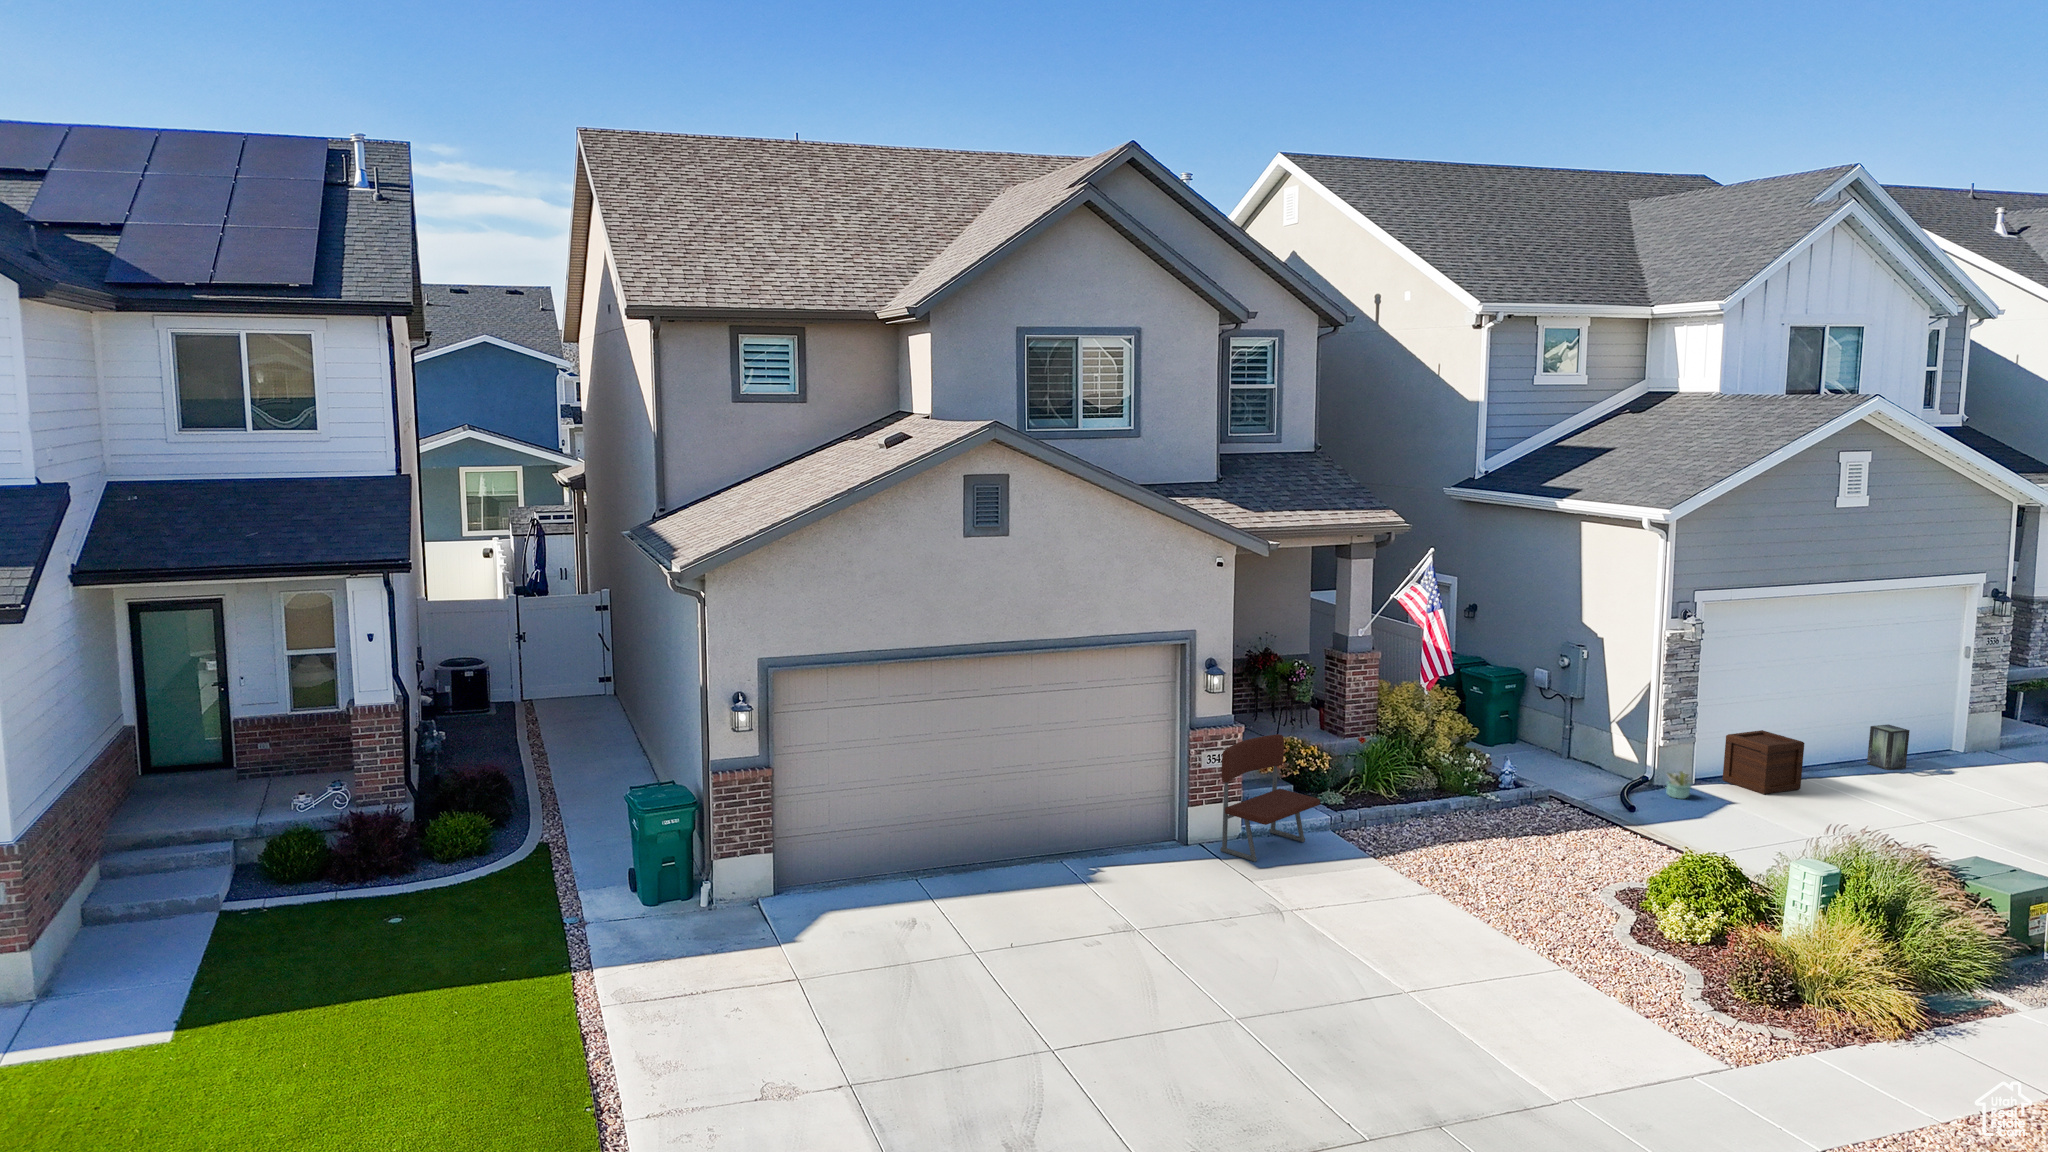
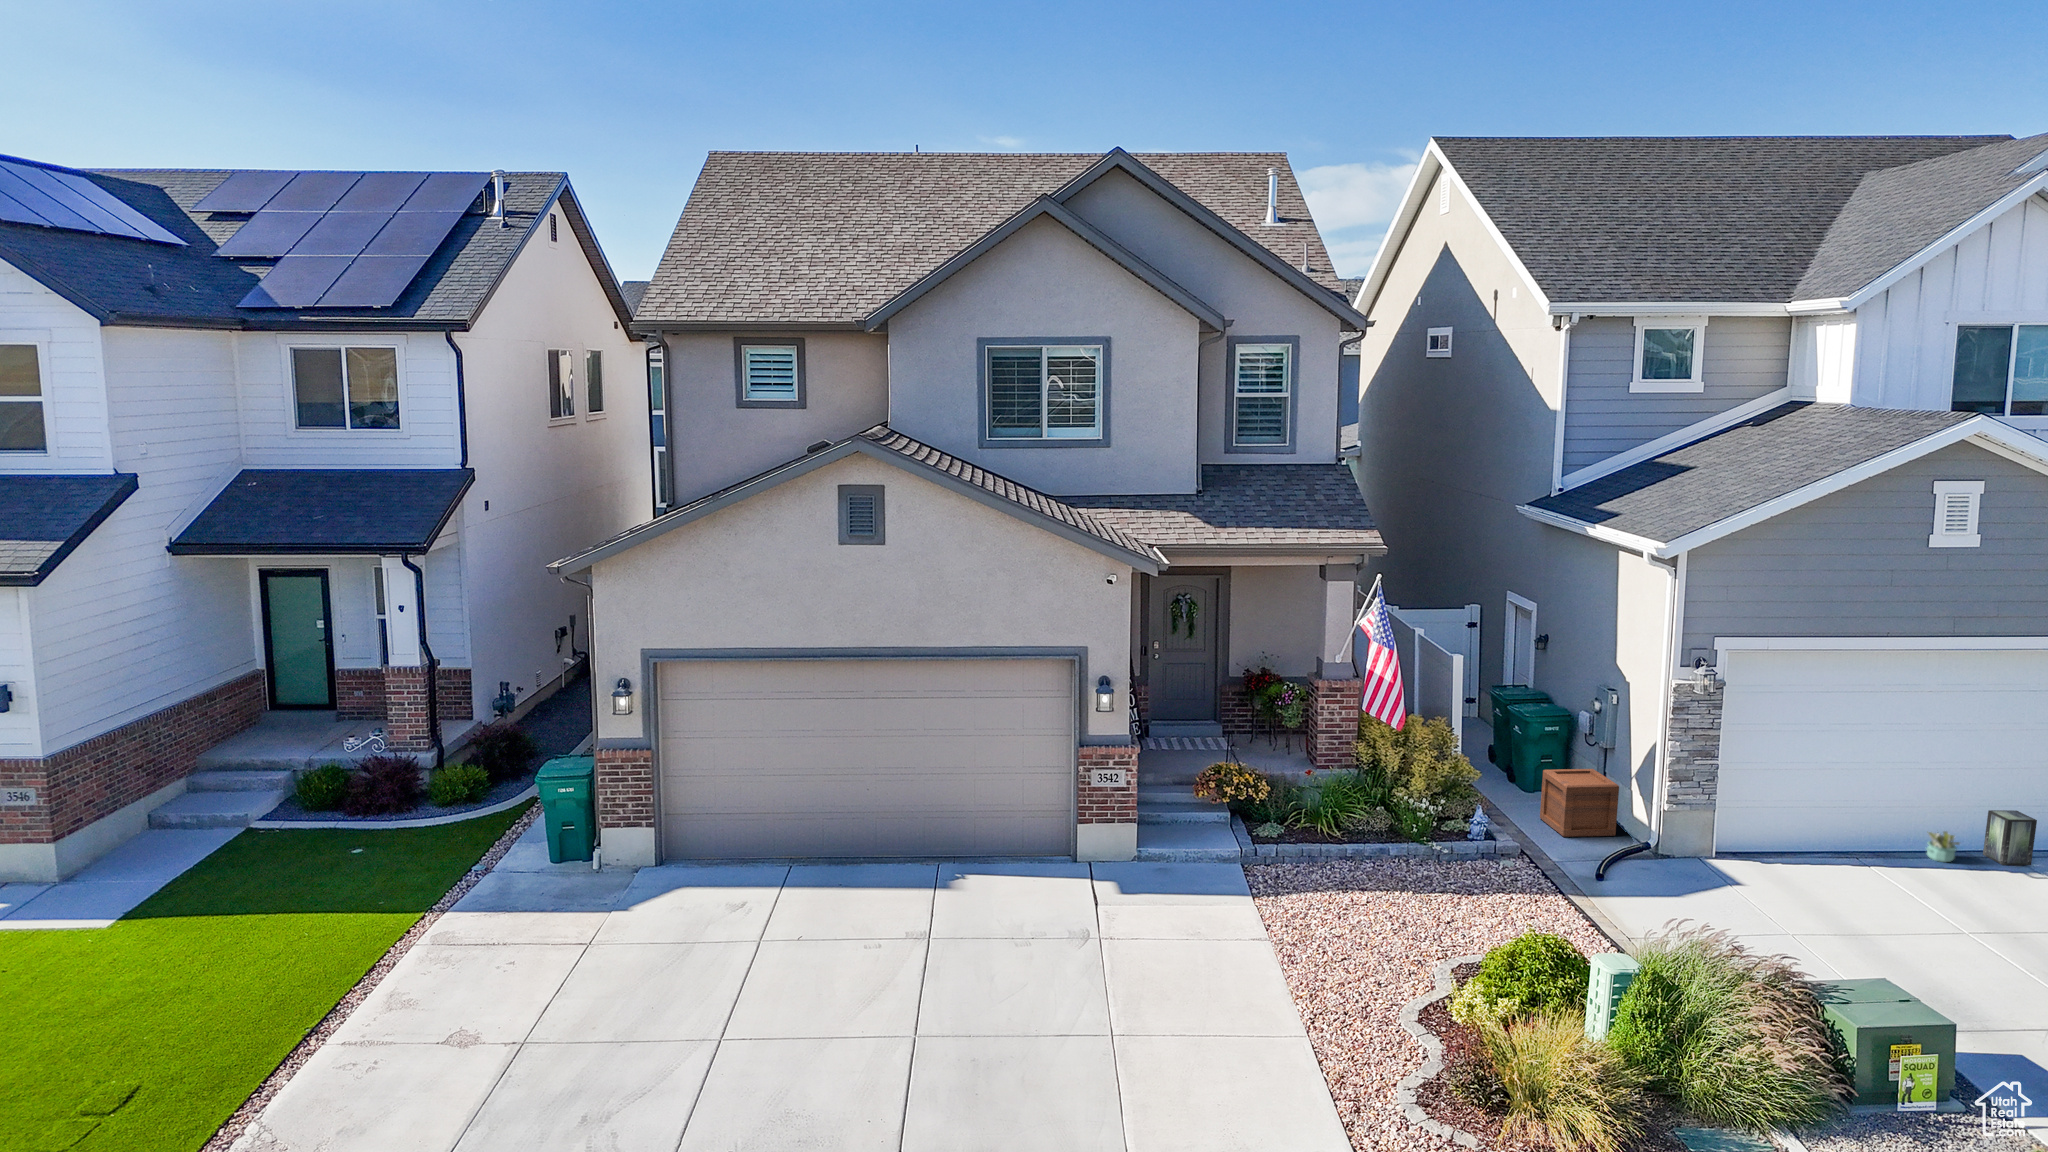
wooden crate: present [1723,730,1804,794] -> present [1540,769,1619,837]
bench: present [1220,734,1320,862] -> none [1100,759,1209,886]
decorative plant: present [1667,771,1693,799] -> present [1926,831,1960,862]

